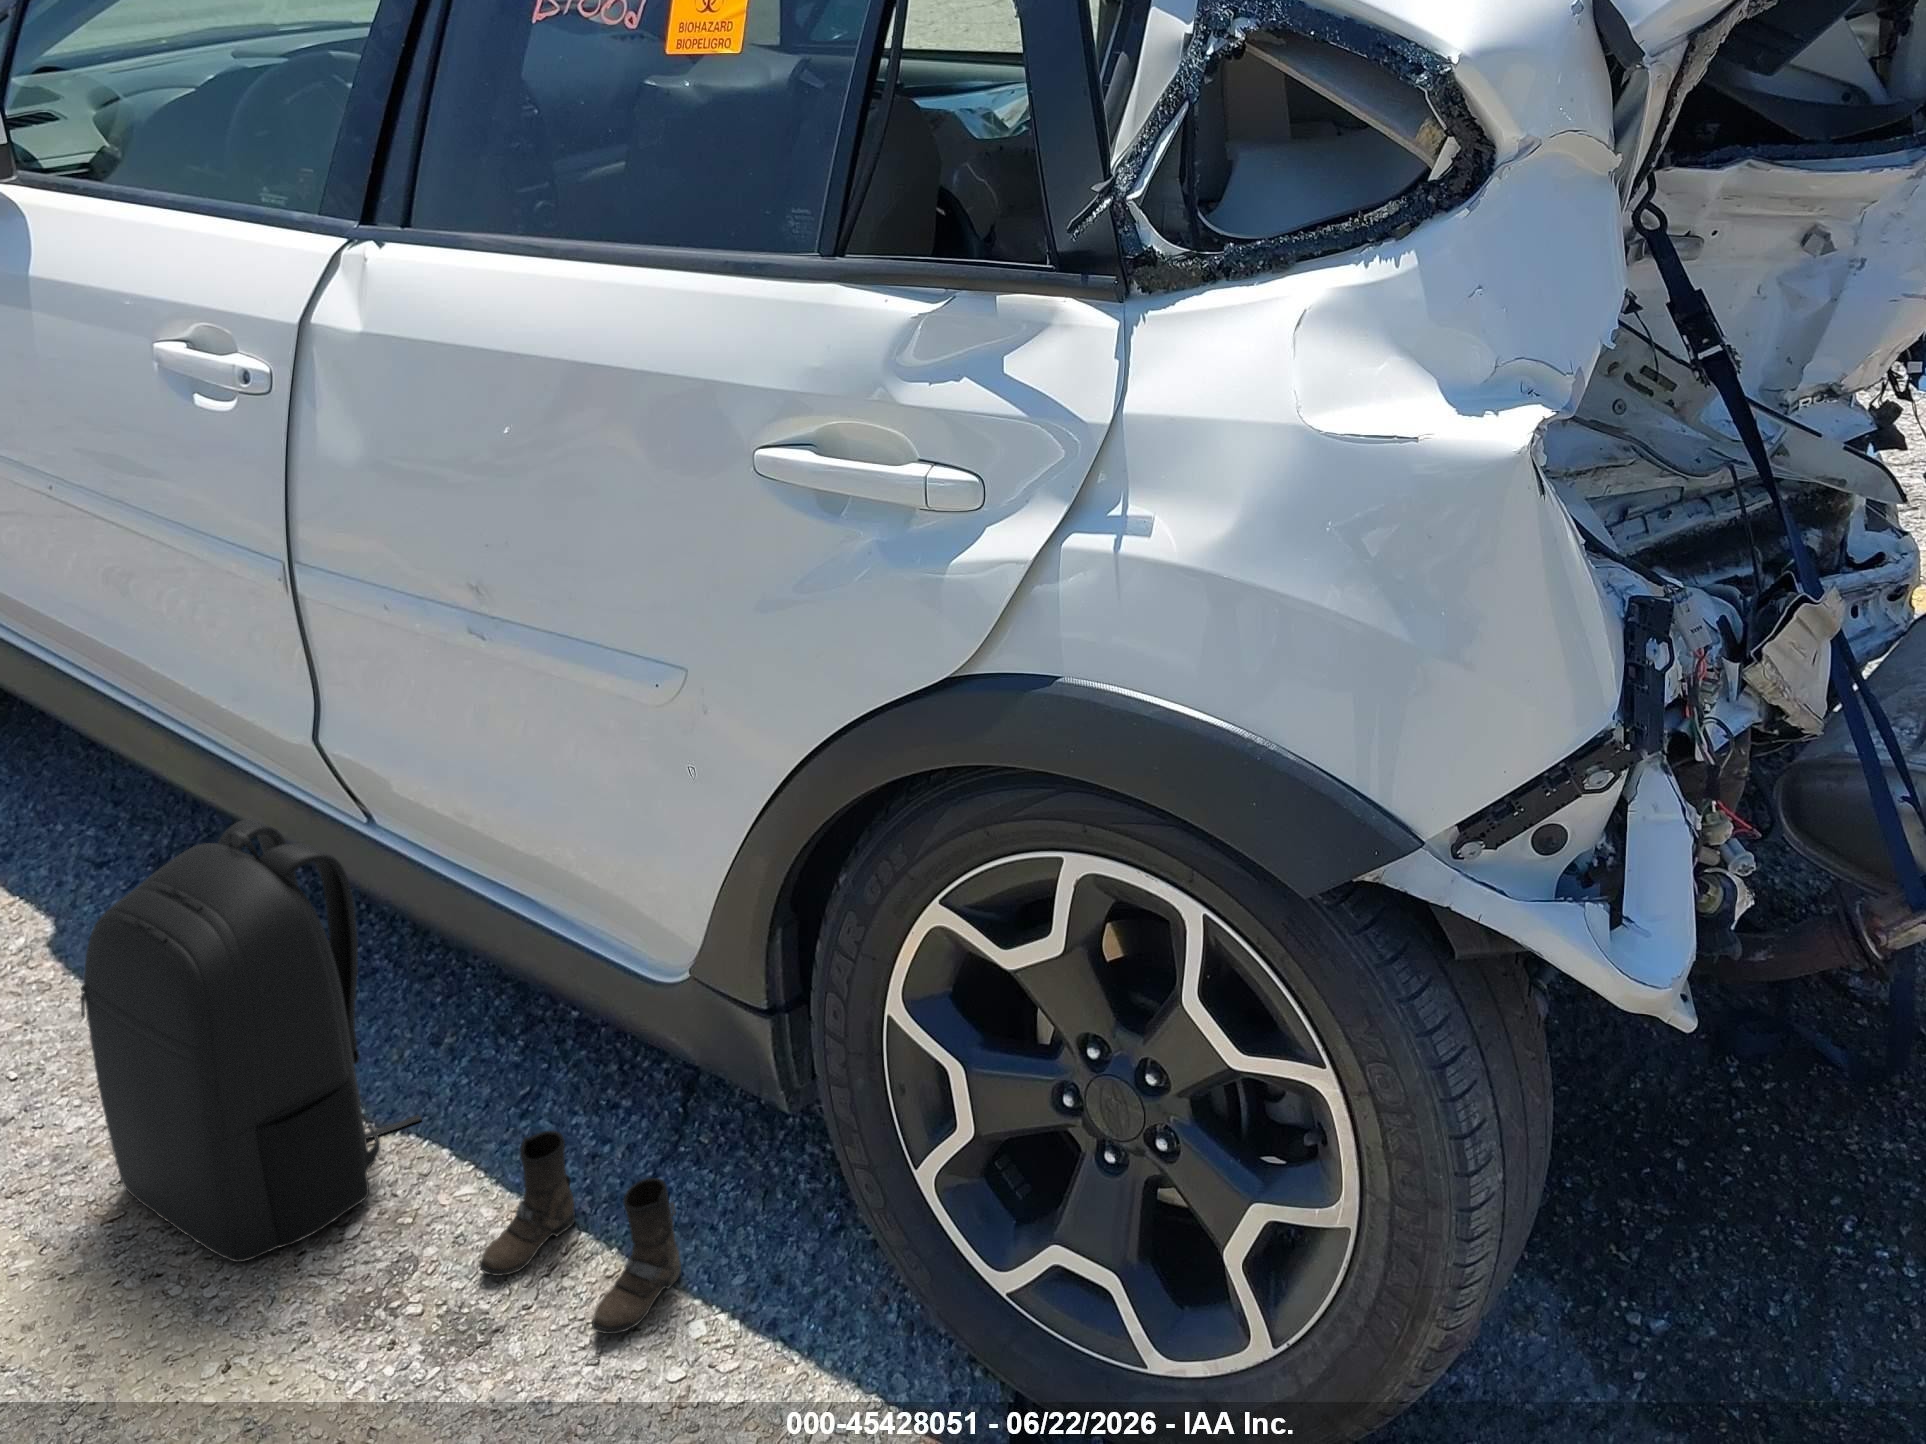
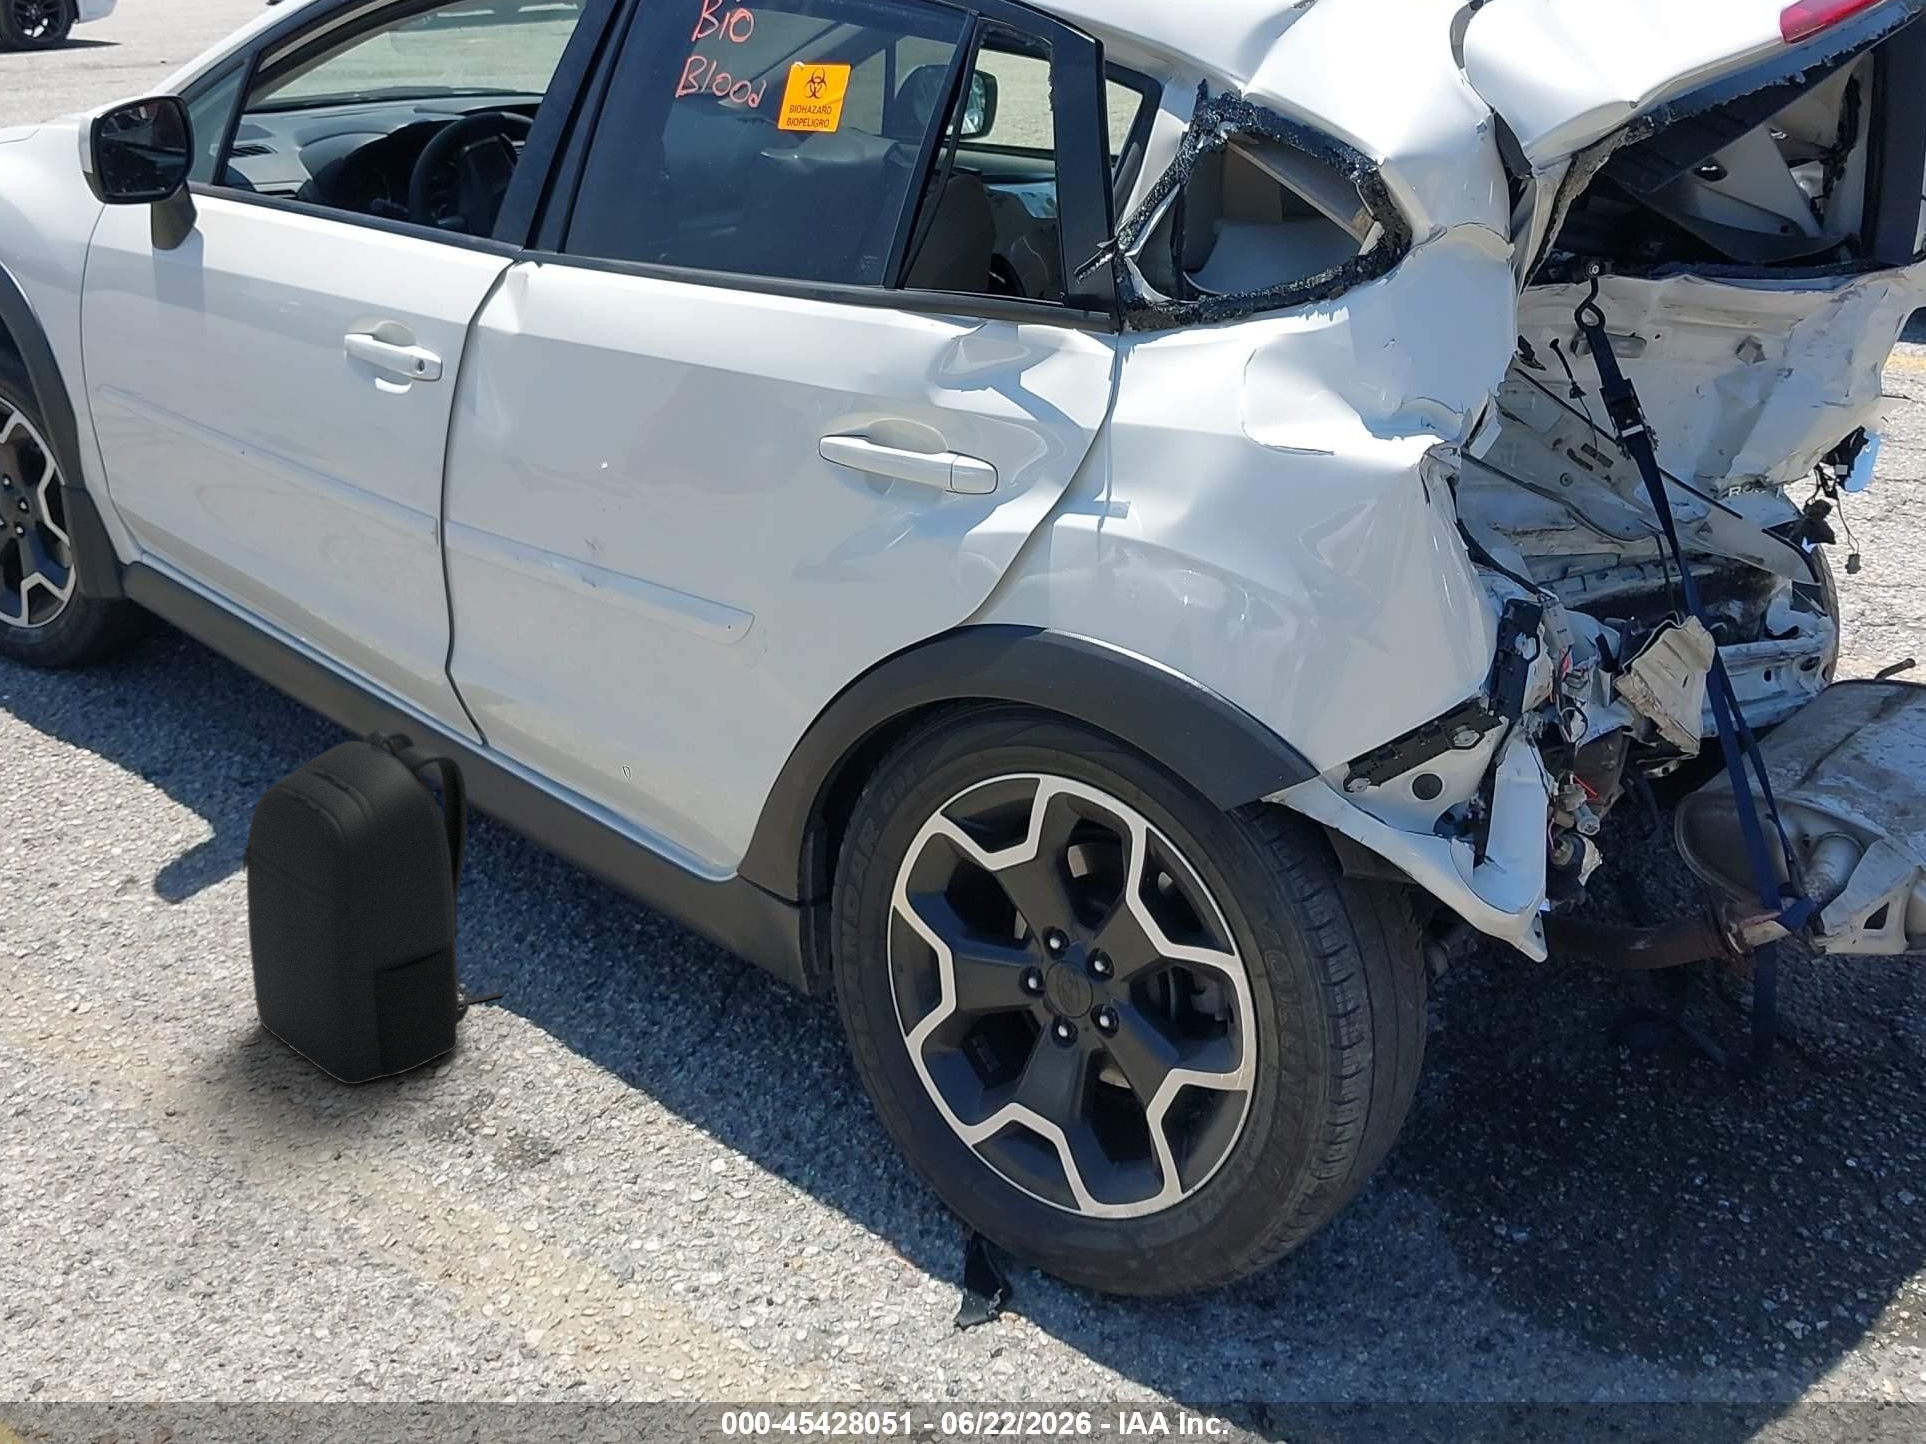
boots: present [479,1131,681,1334] -> none [543,1001,707,1164]

